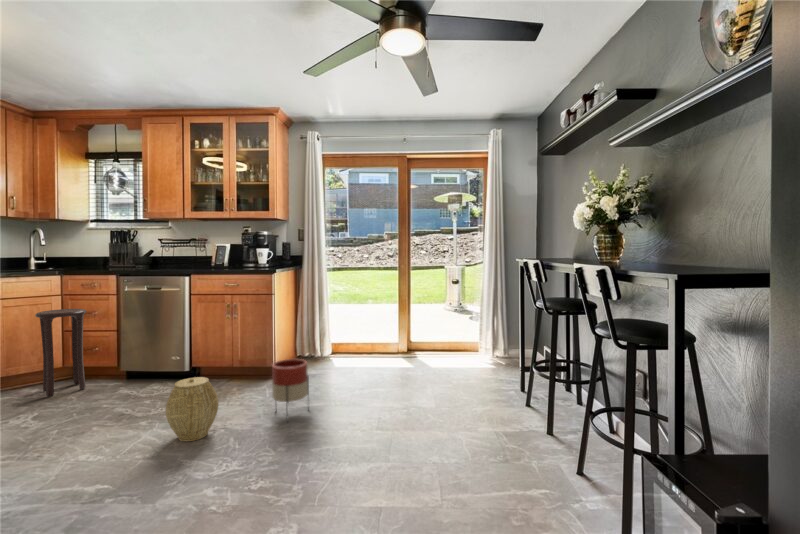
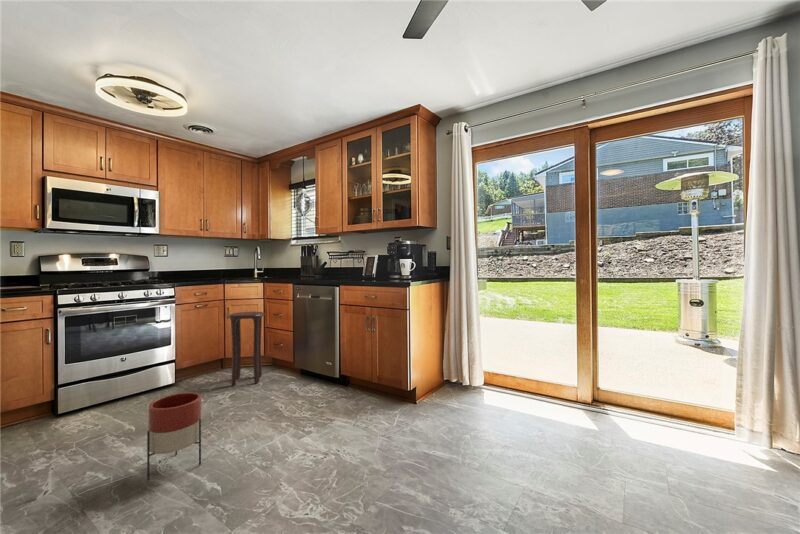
planter: present [272,359,309,411] -> present [147,392,201,480]
woven basket: present [166,377,218,442] -> none [235,409,298,496]

